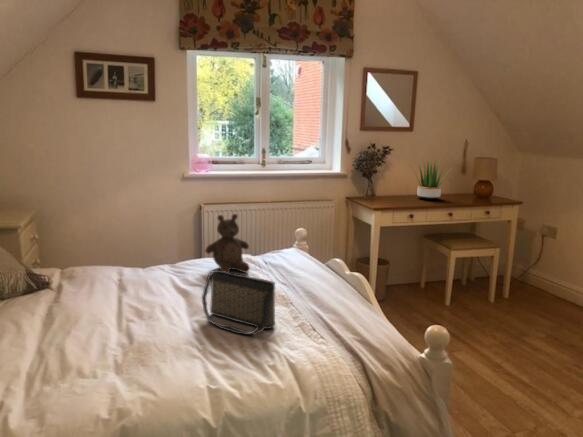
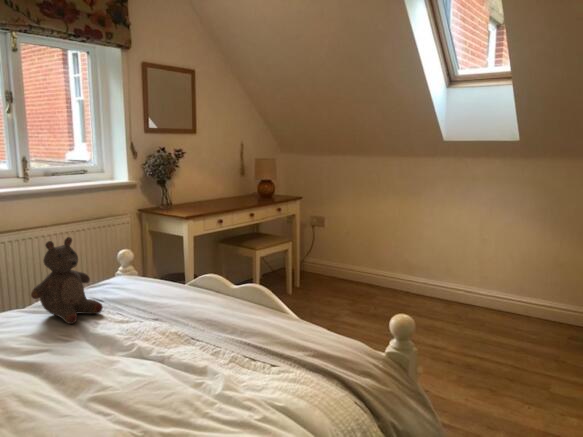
potted plant: present [417,163,449,200] -> none [200,160,244,203]
handbag: present [202,270,275,335] -> none [97,311,218,395]

